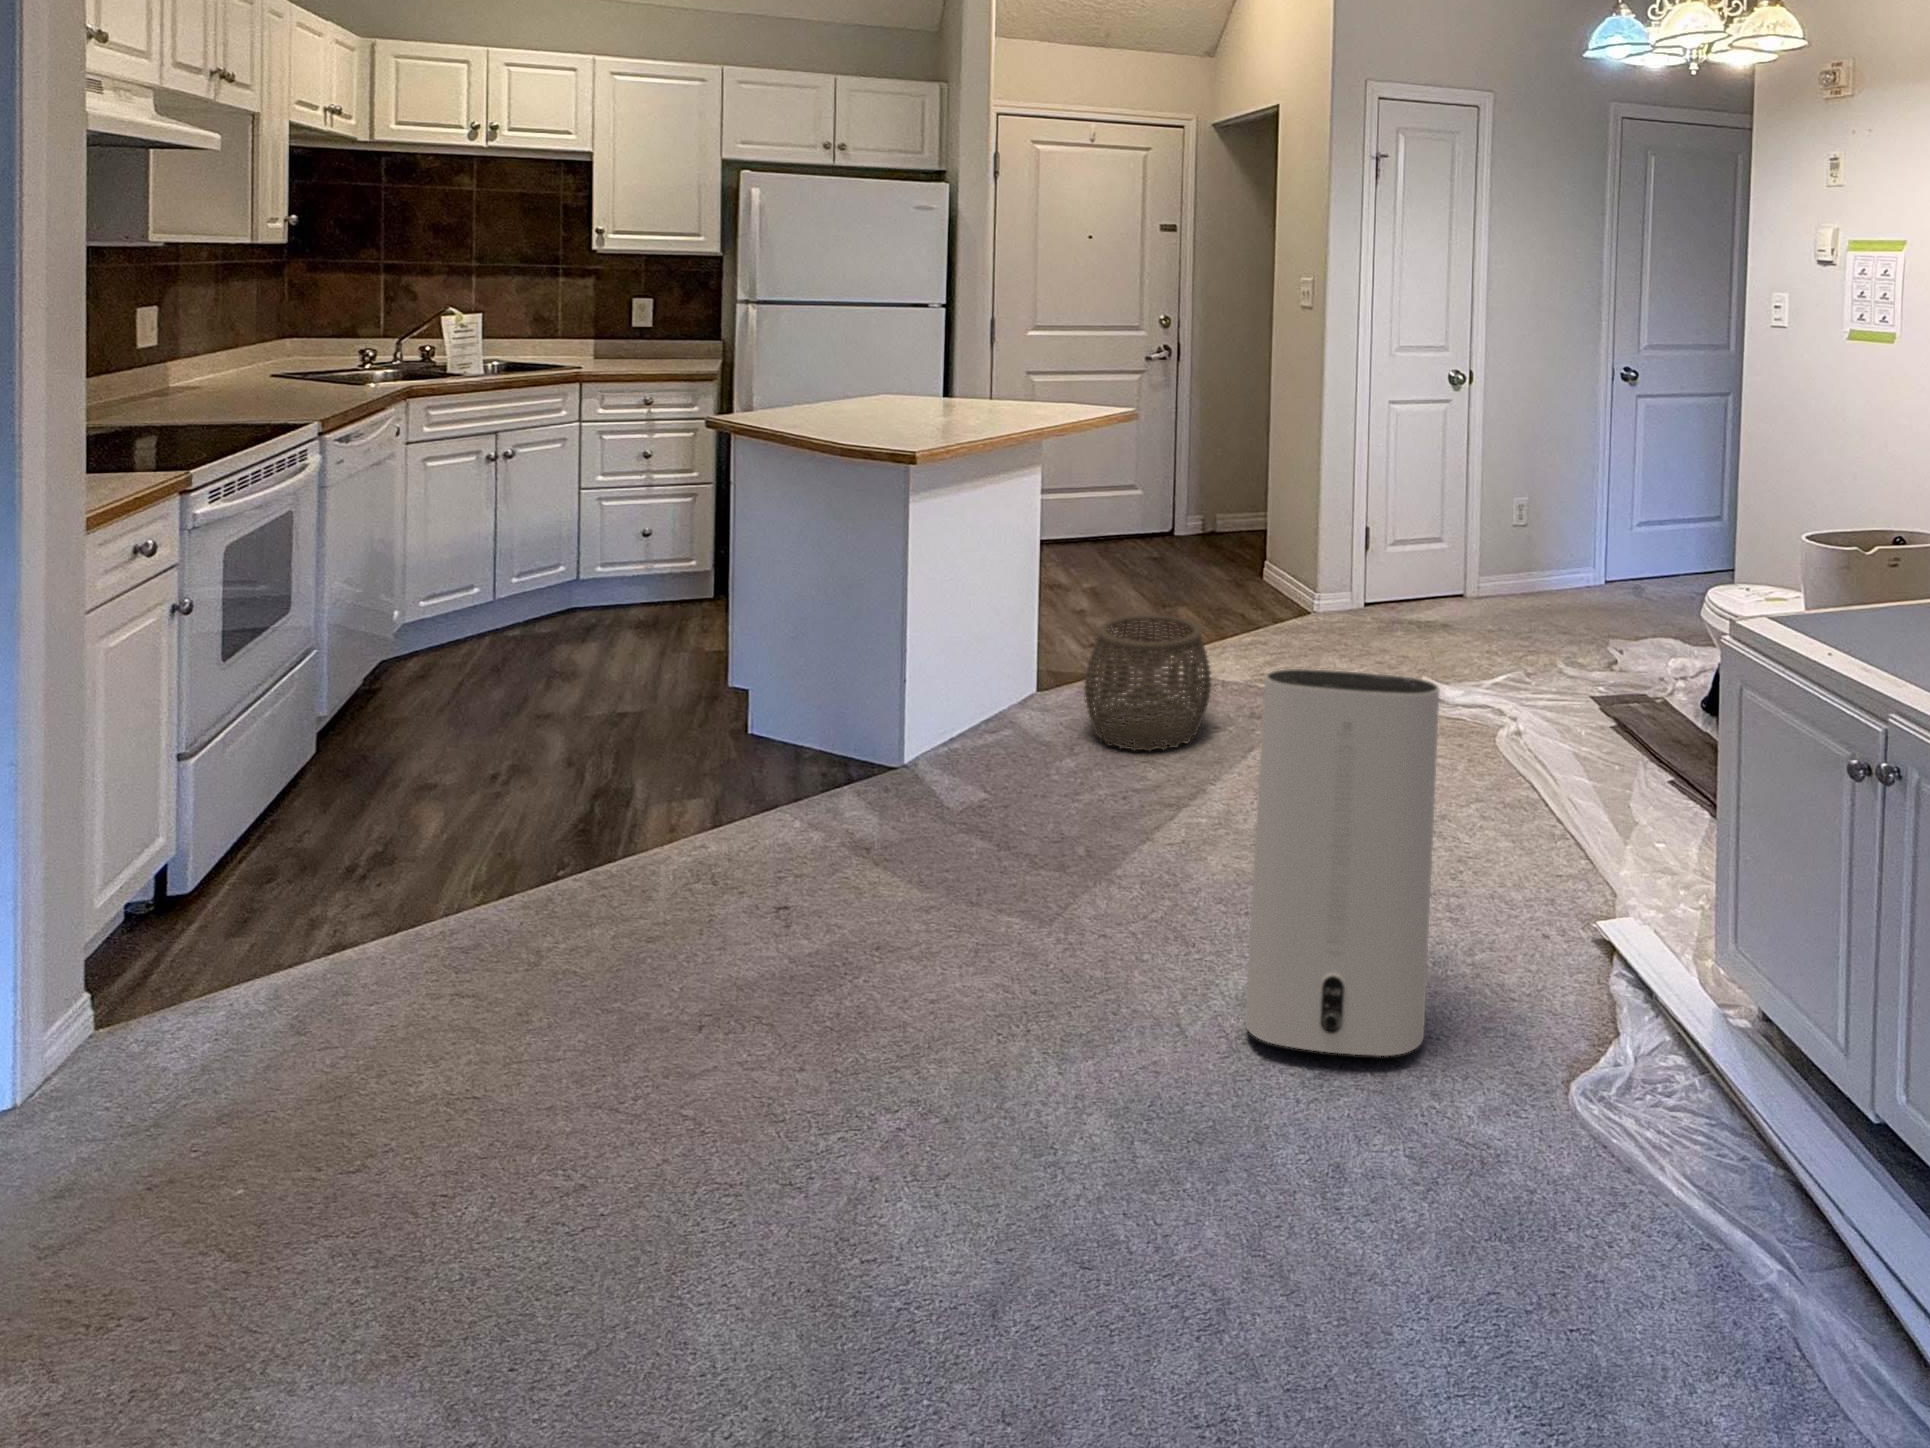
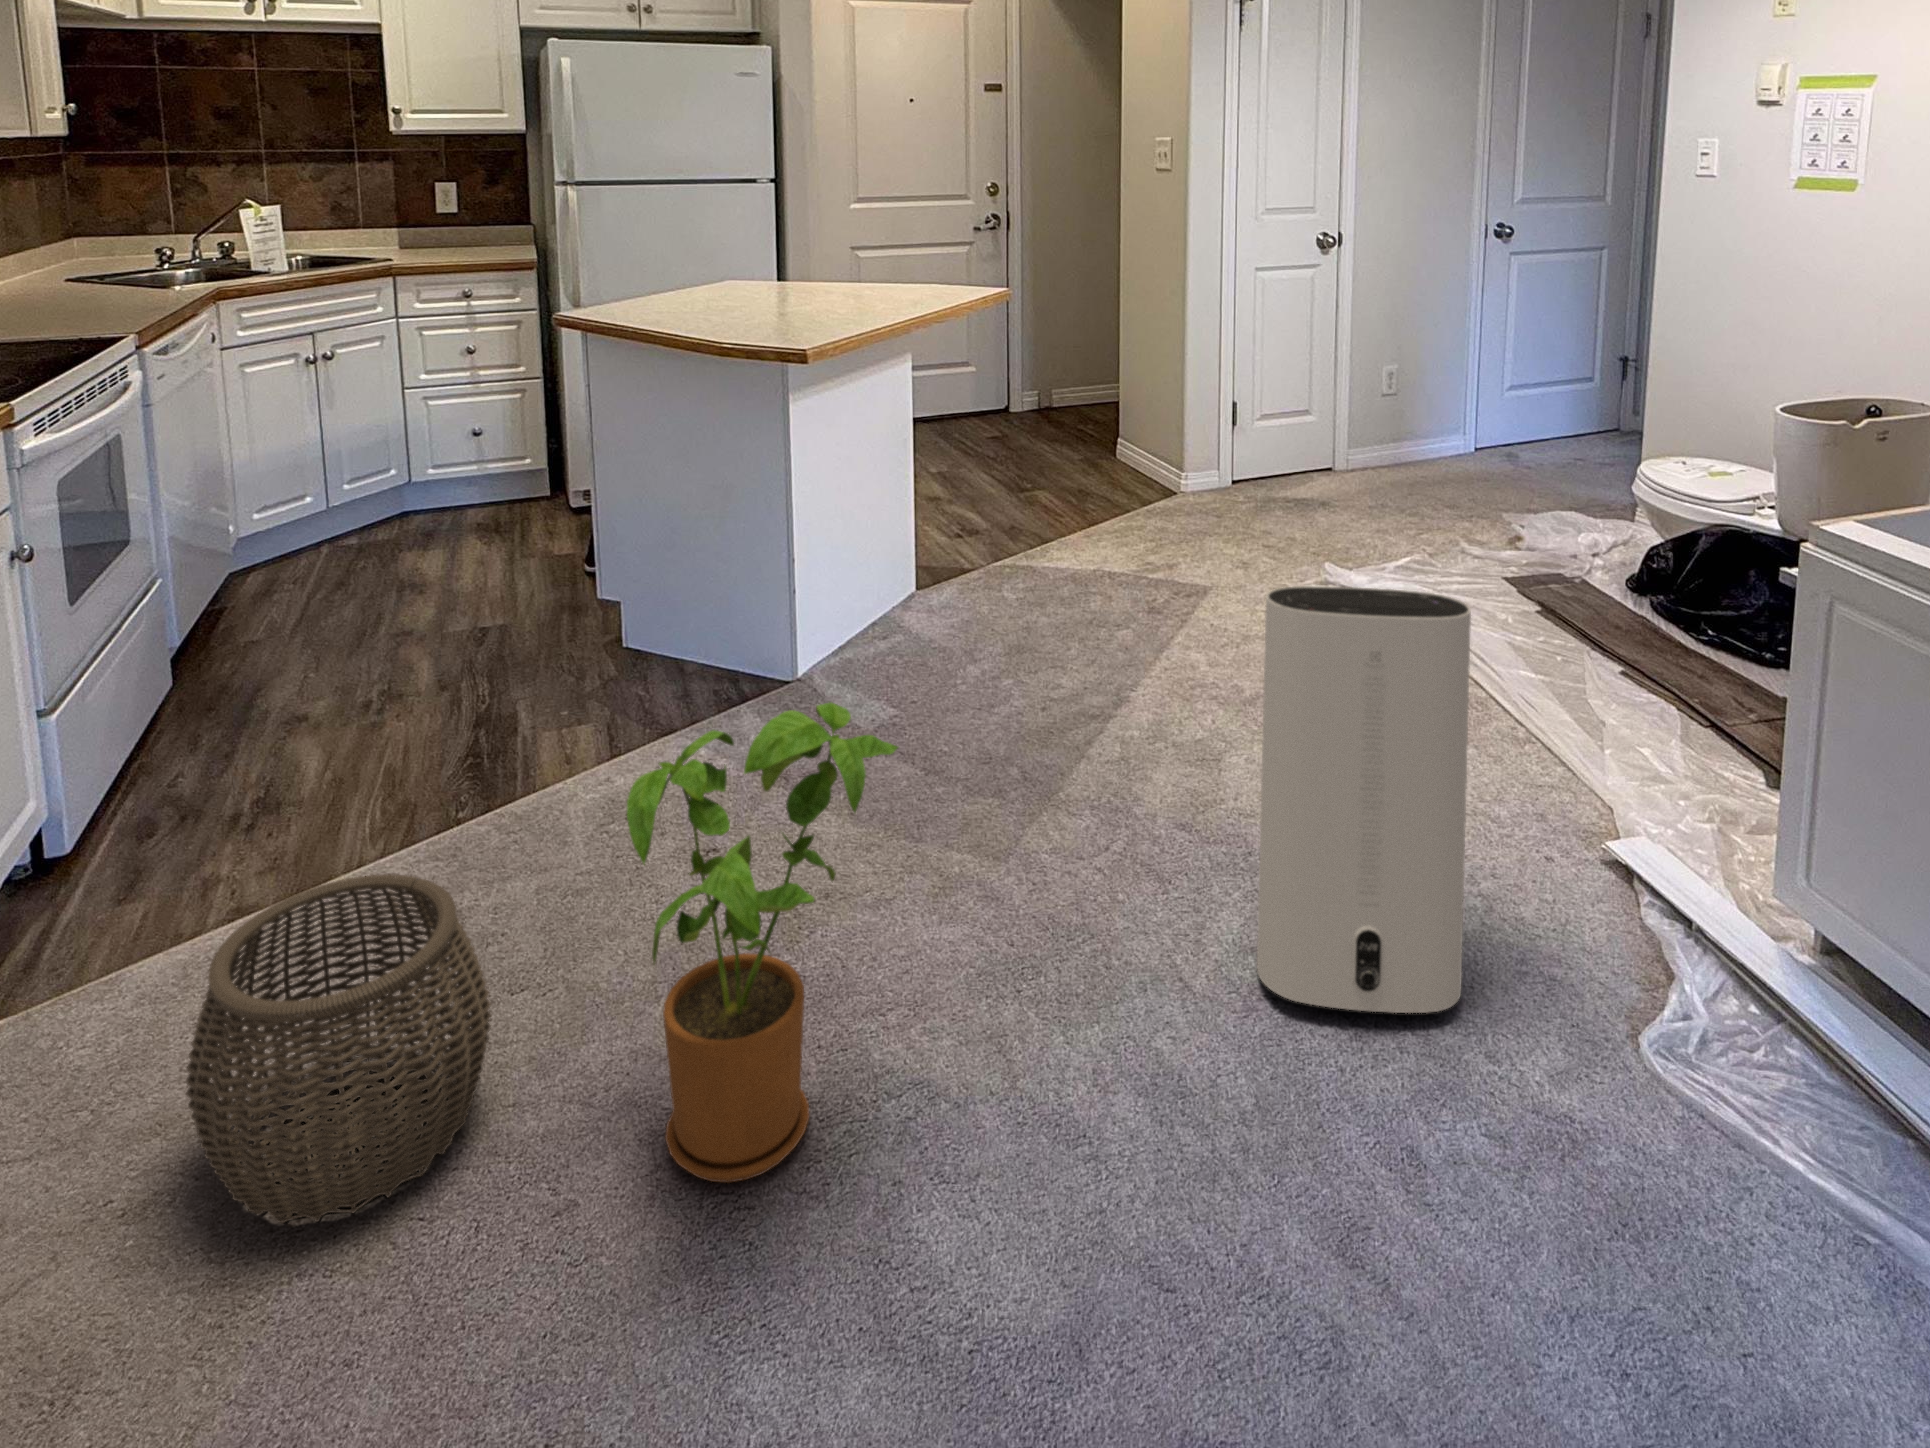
woven basket: present [1084,614,1211,751] -> present [186,874,491,1223]
house plant: none [666,743,910,1169] -> present [627,703,898,1183]

